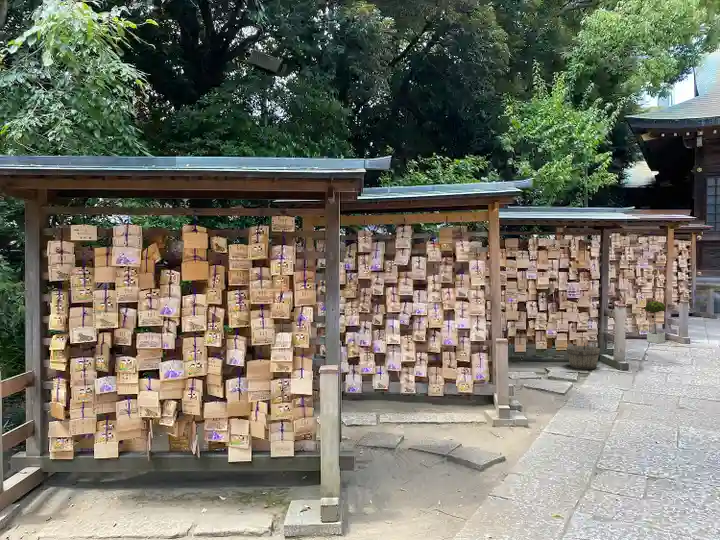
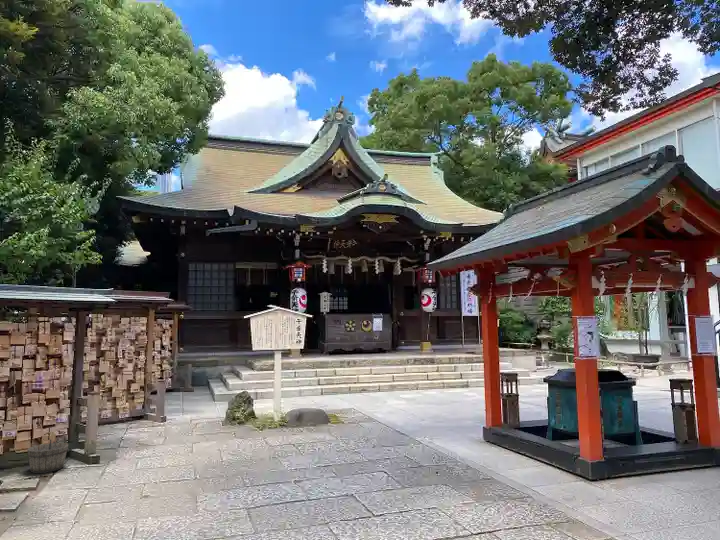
potted tree: present [644,301,665,343] -> none [125,381,145,424]

